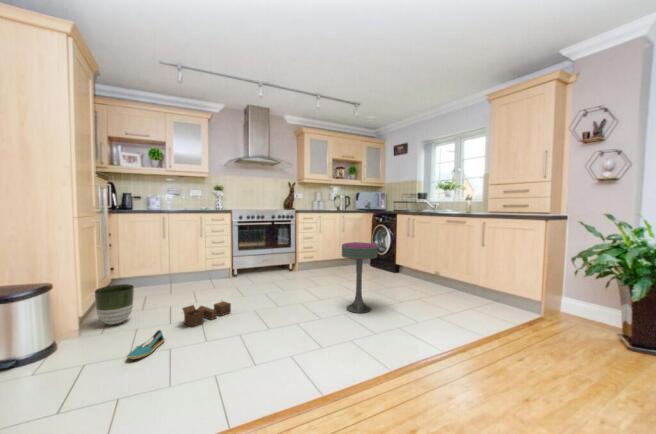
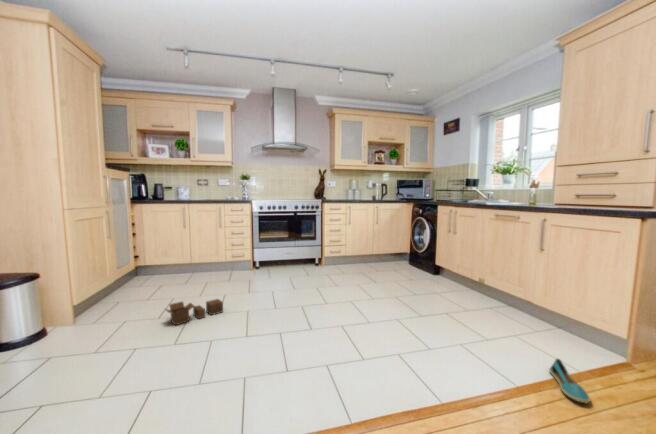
bar stool: present [342,242,378,313] -> none [344,240,387,326]
planter: present [95,284,134,325] -> none [92,276,131,315]
shoe: present [127,330,165,359] -> present [549,359,590,403]

